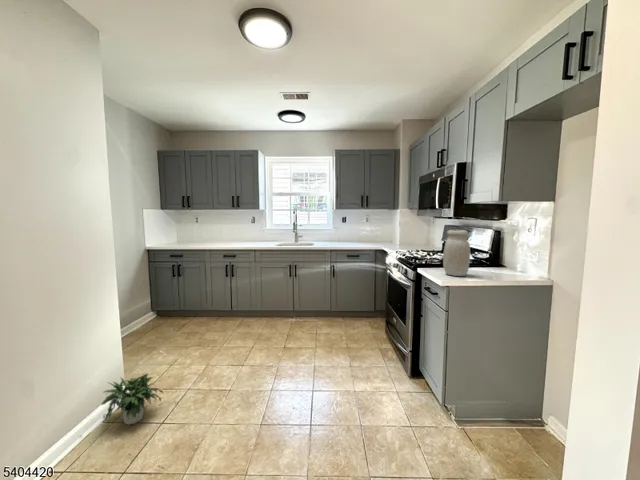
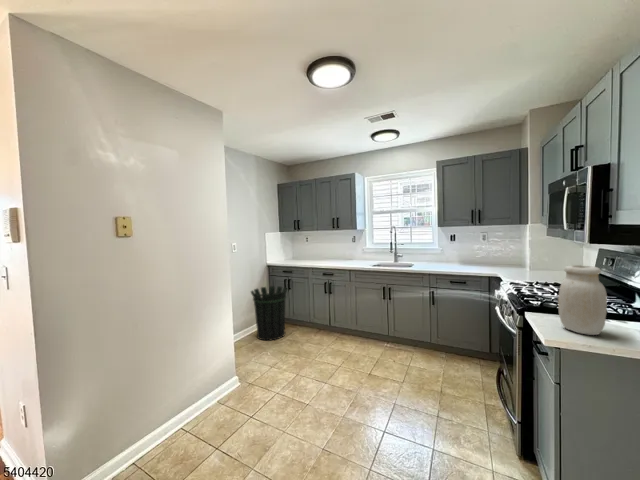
waste bin: none [129,273,180,336] -> present [251,286,287,340]
potted plant: present [102,373,163,424] -> none [193,375,251,418]

